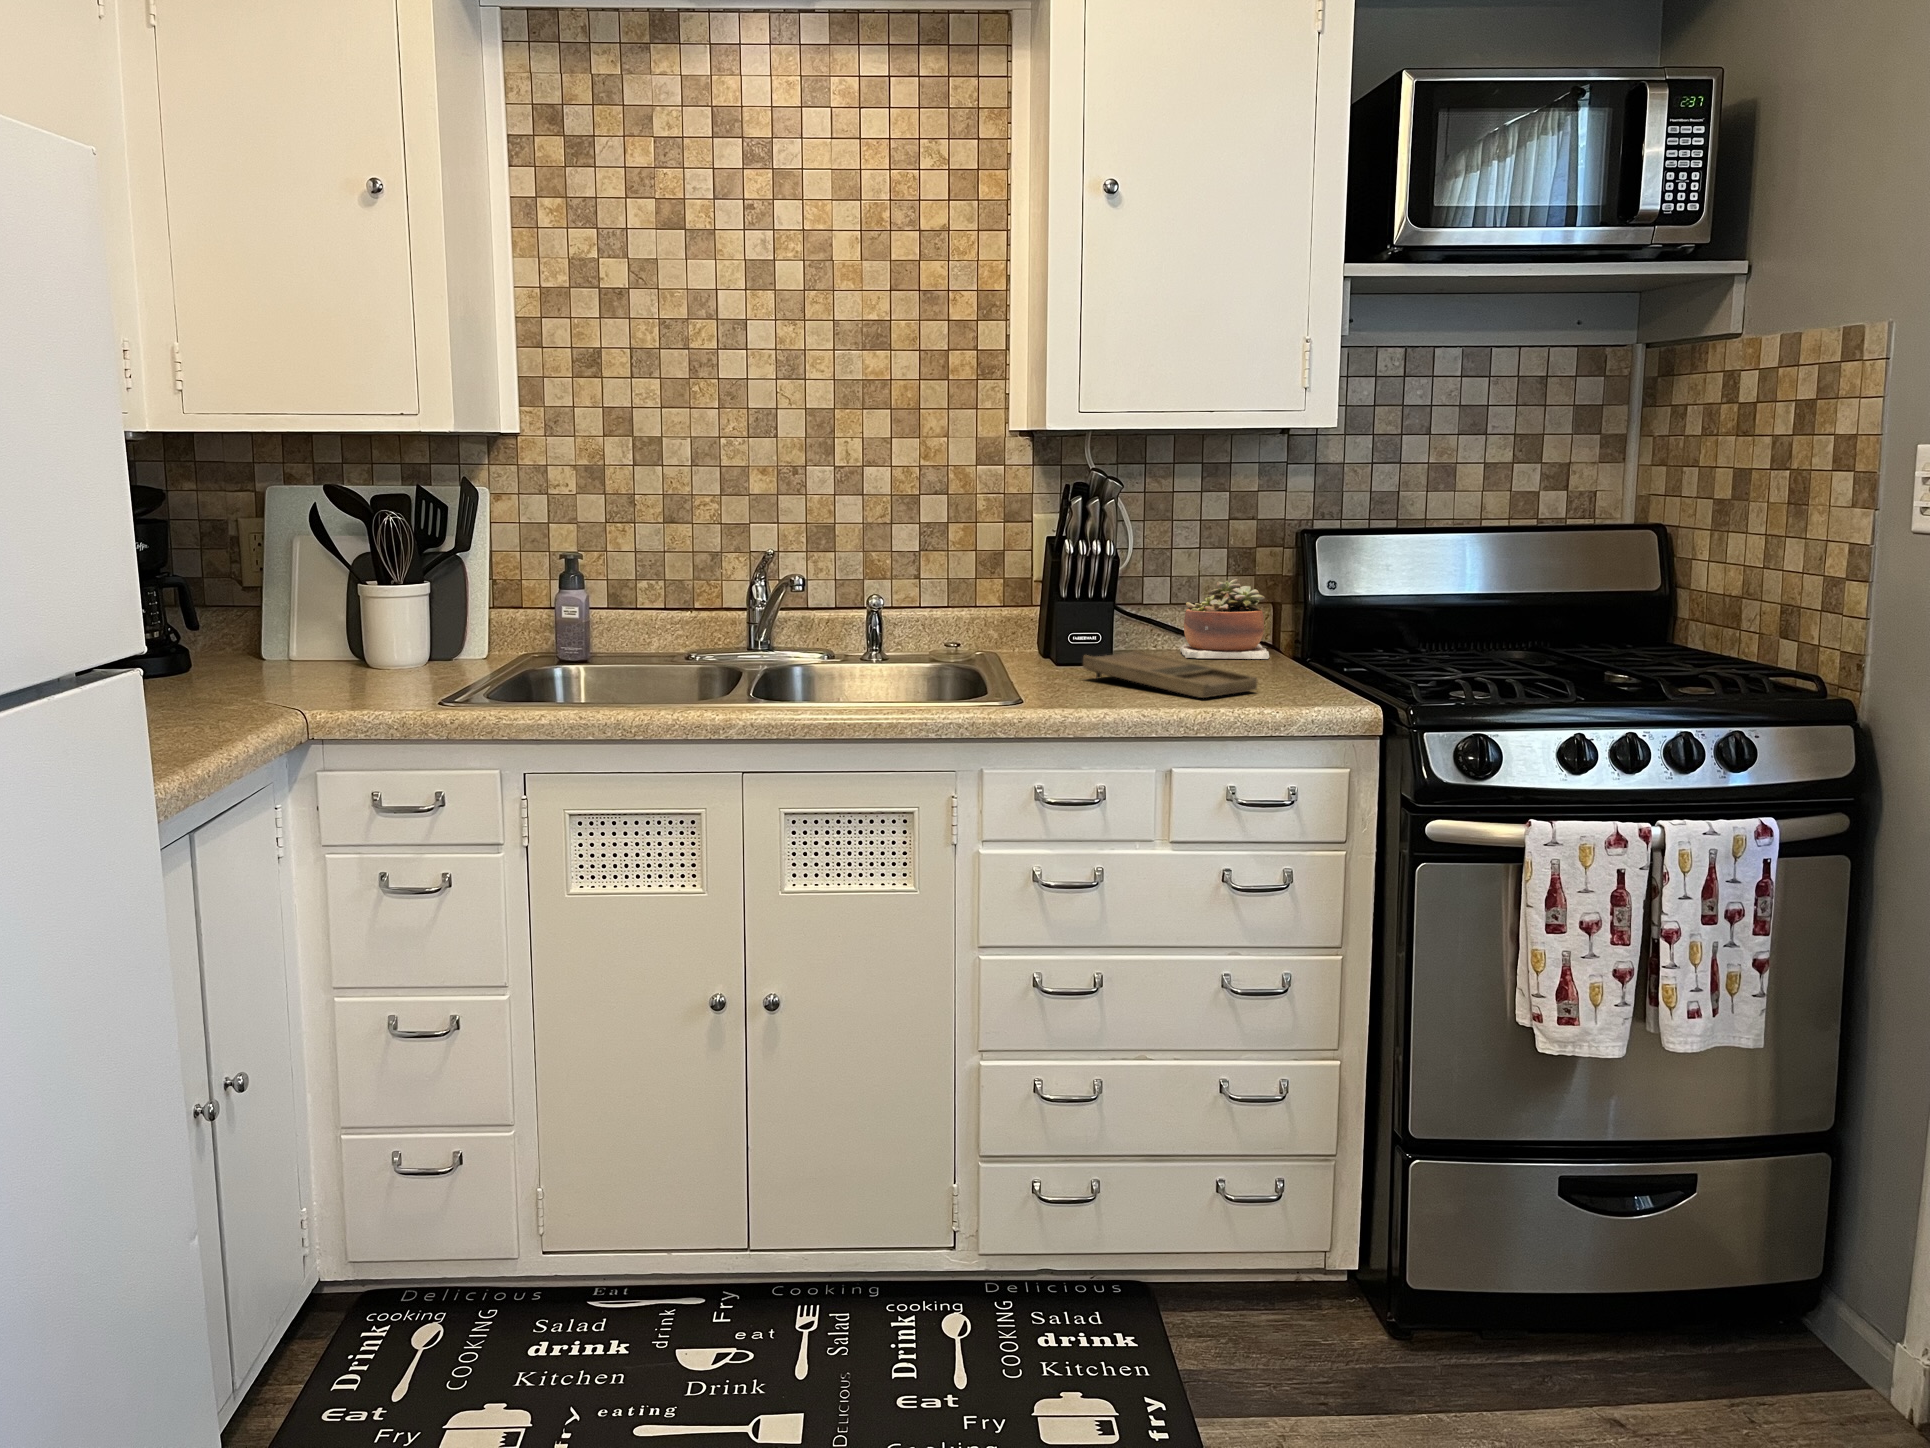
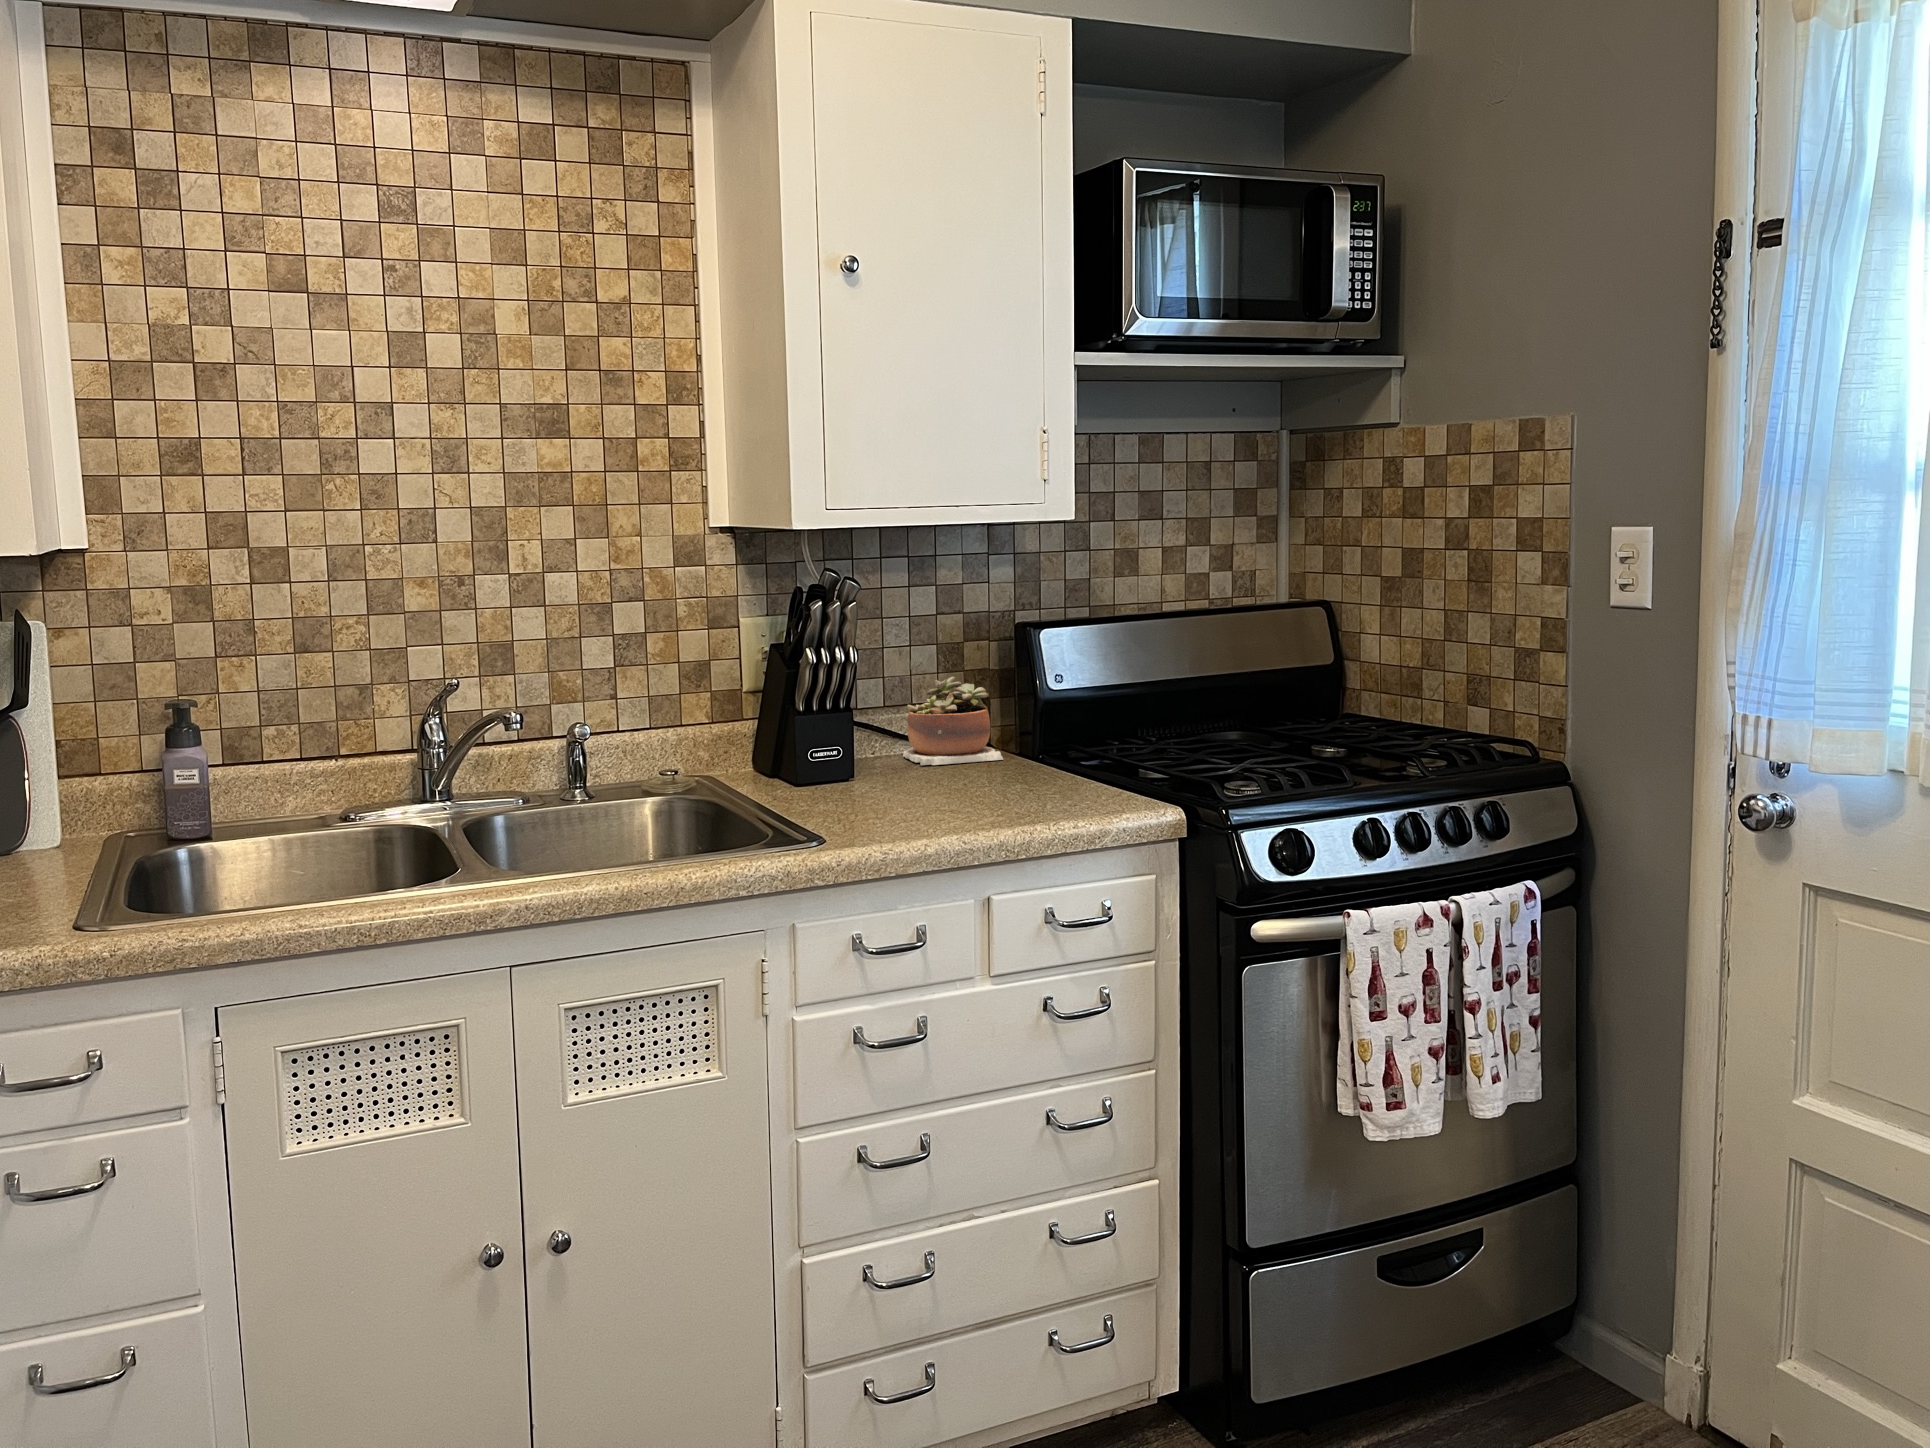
tray: present [1083,650,1257,698] -> none [853,765,1053,817]

